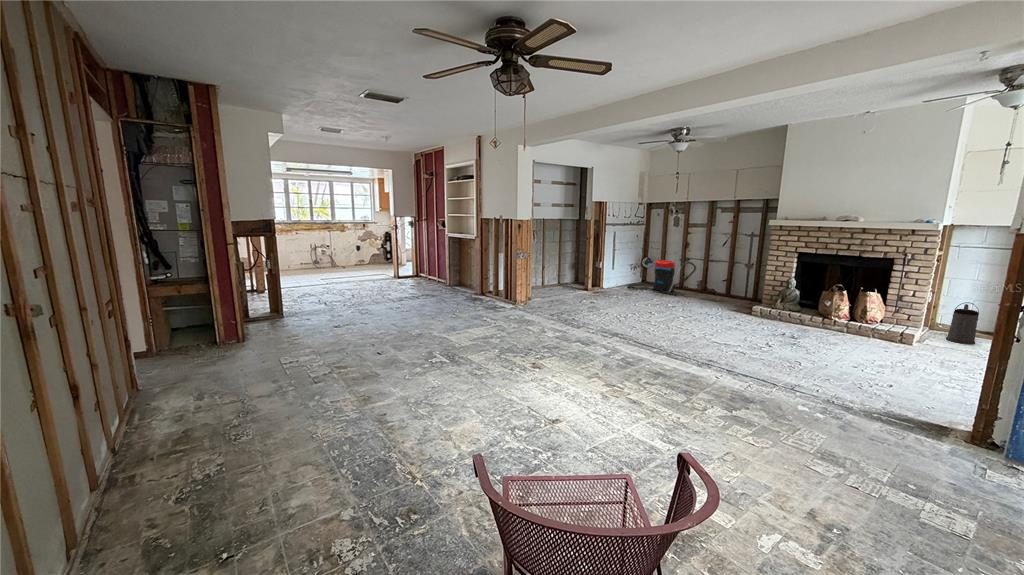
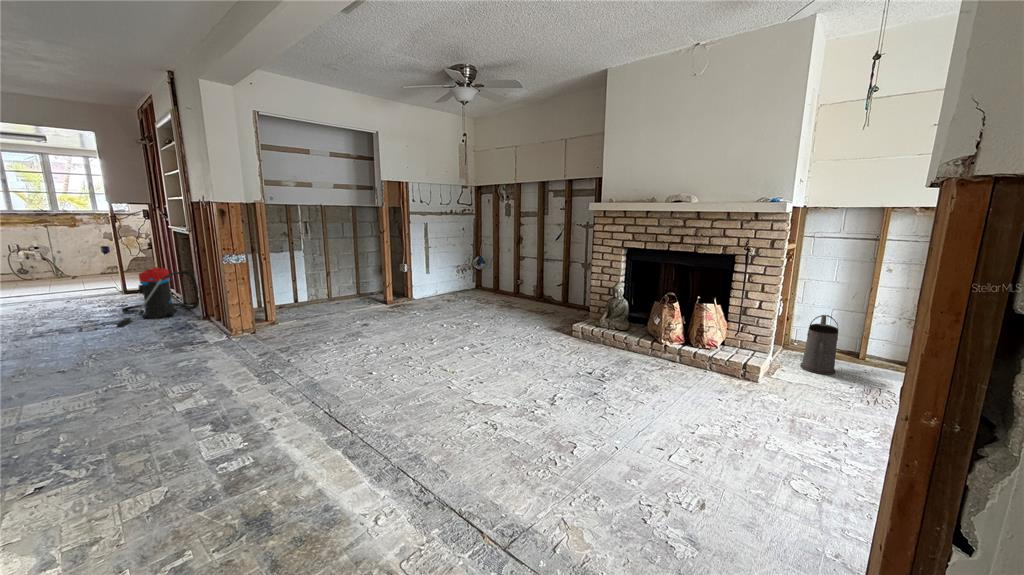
vacuum cleaner: present [628,260,696,295] -> present [117,267,199,327]

